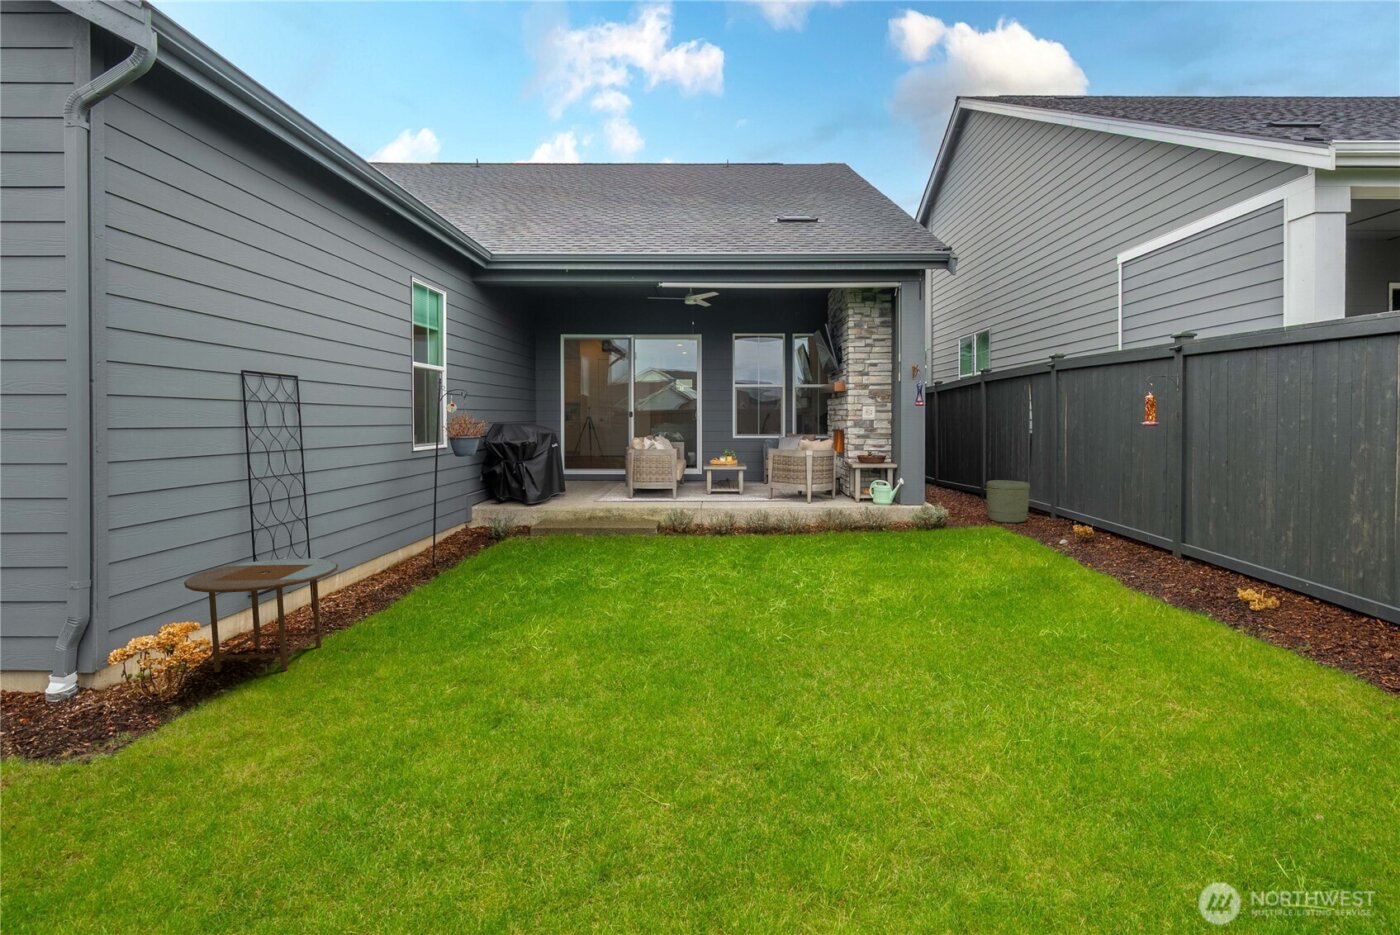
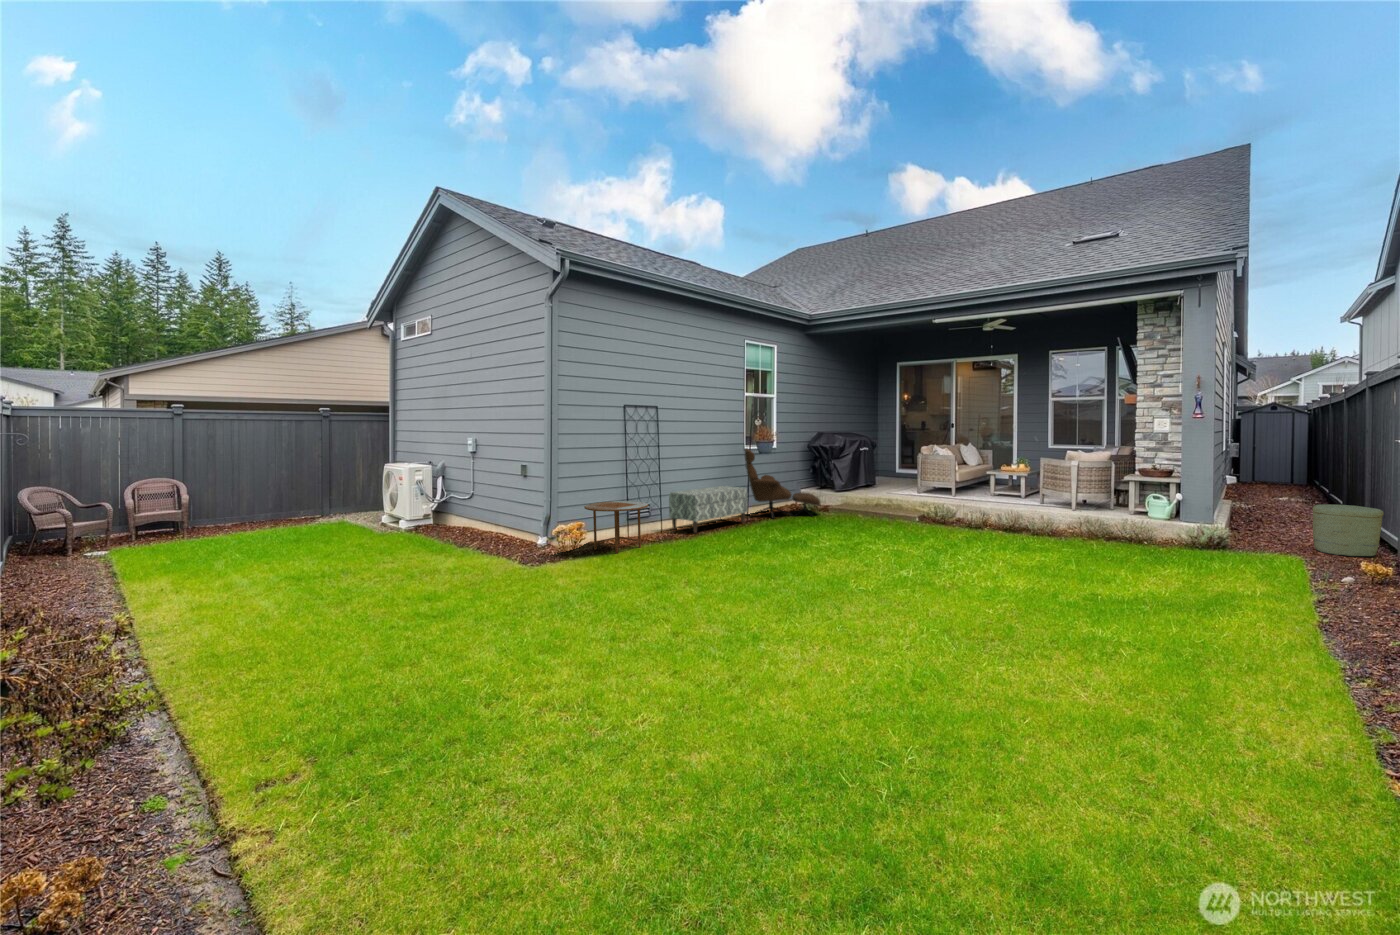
lounge chair: none [413,448,538,555] -> present [744,448,820,518]
bench: none [323,511,449,599] -> present [669,486,748,533]

